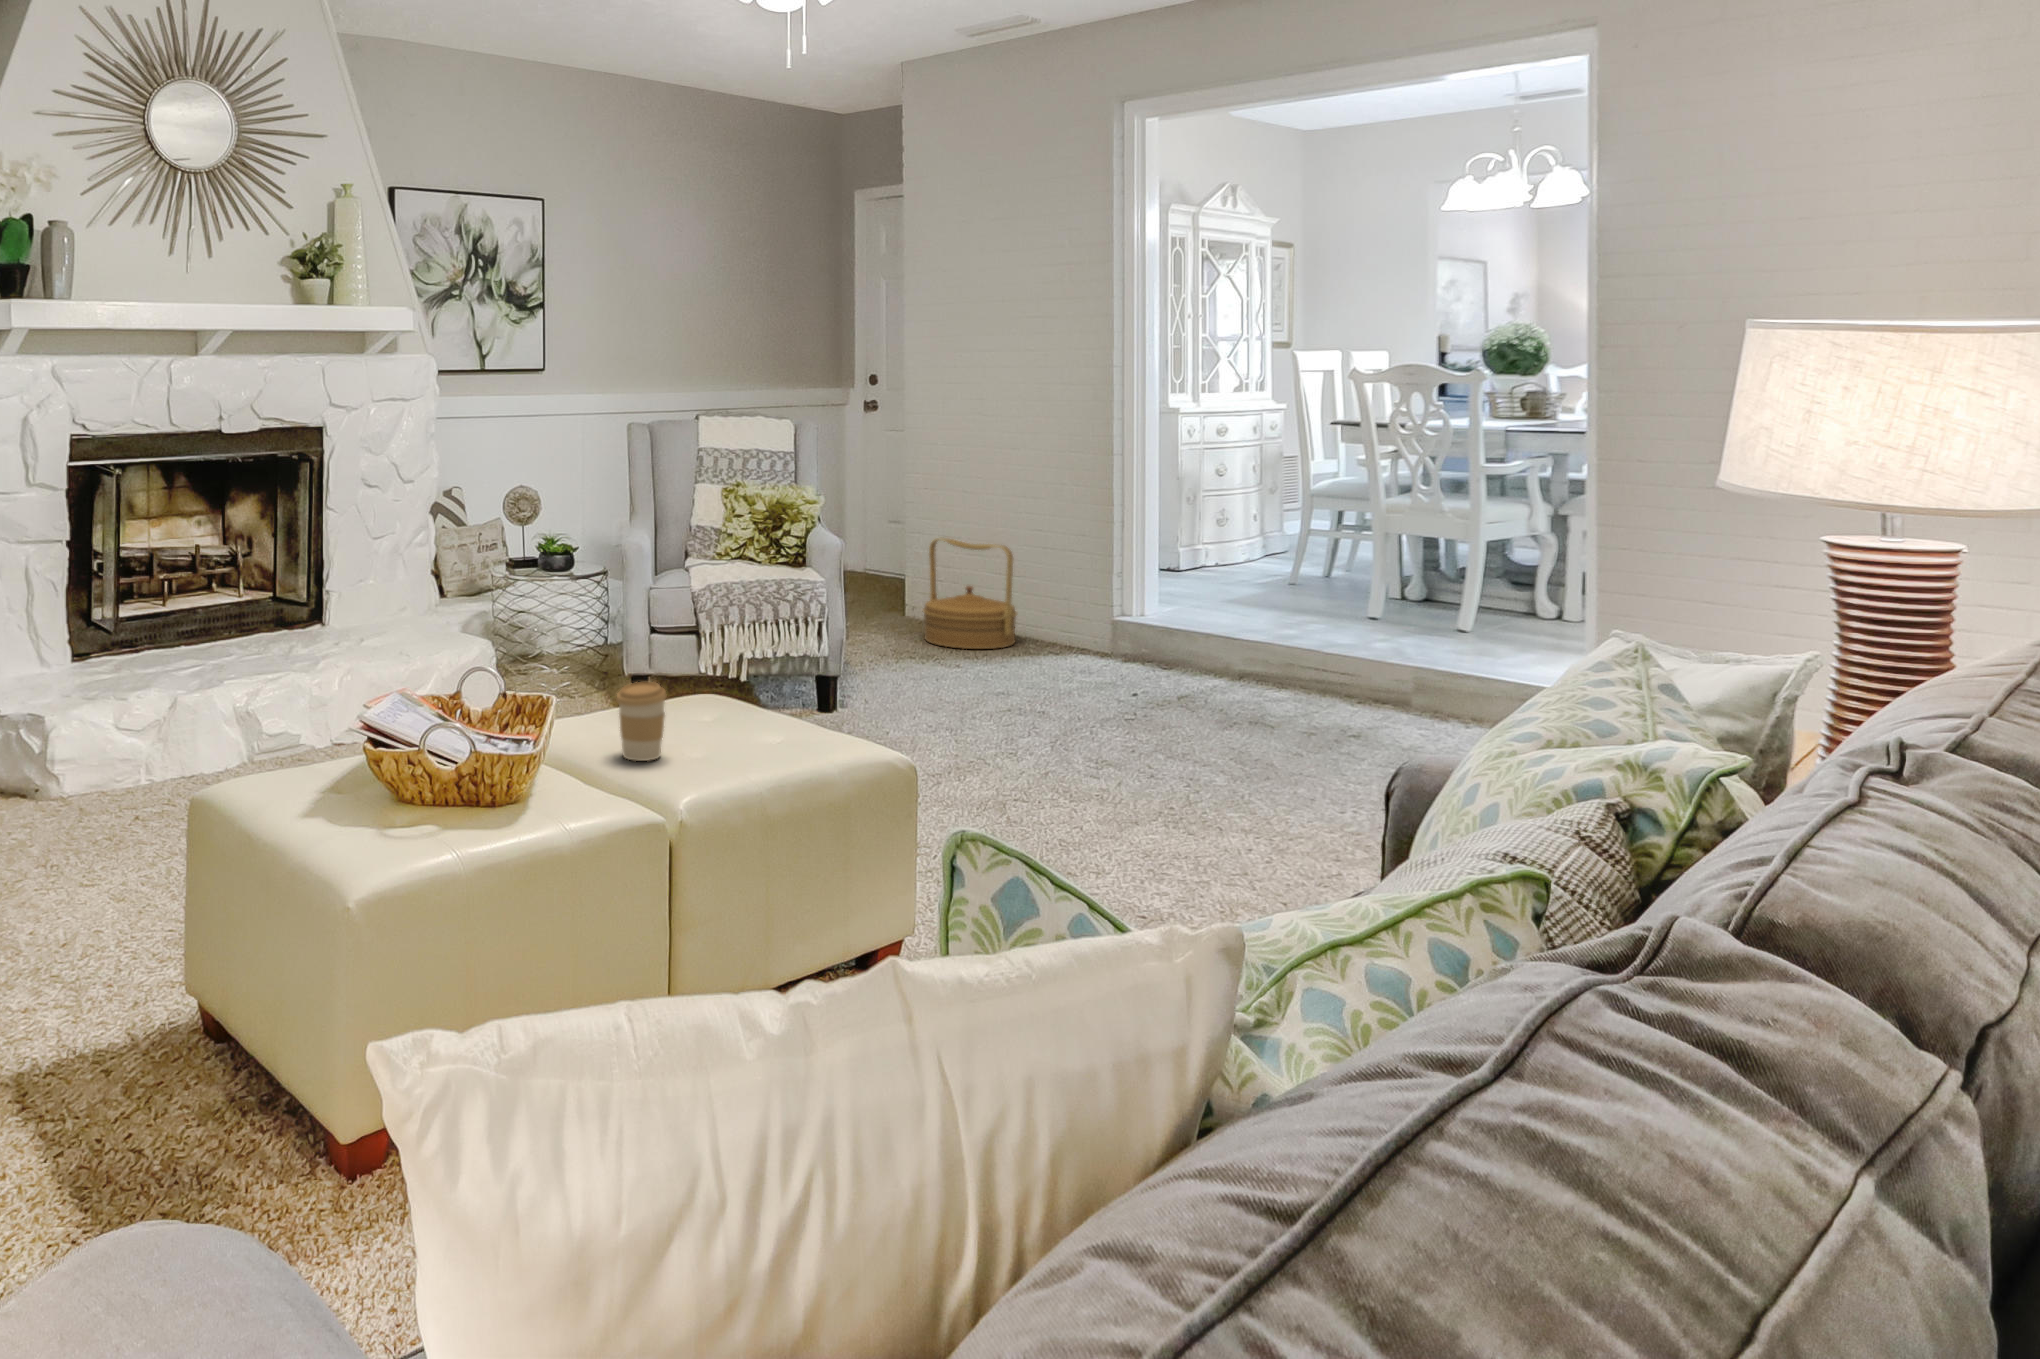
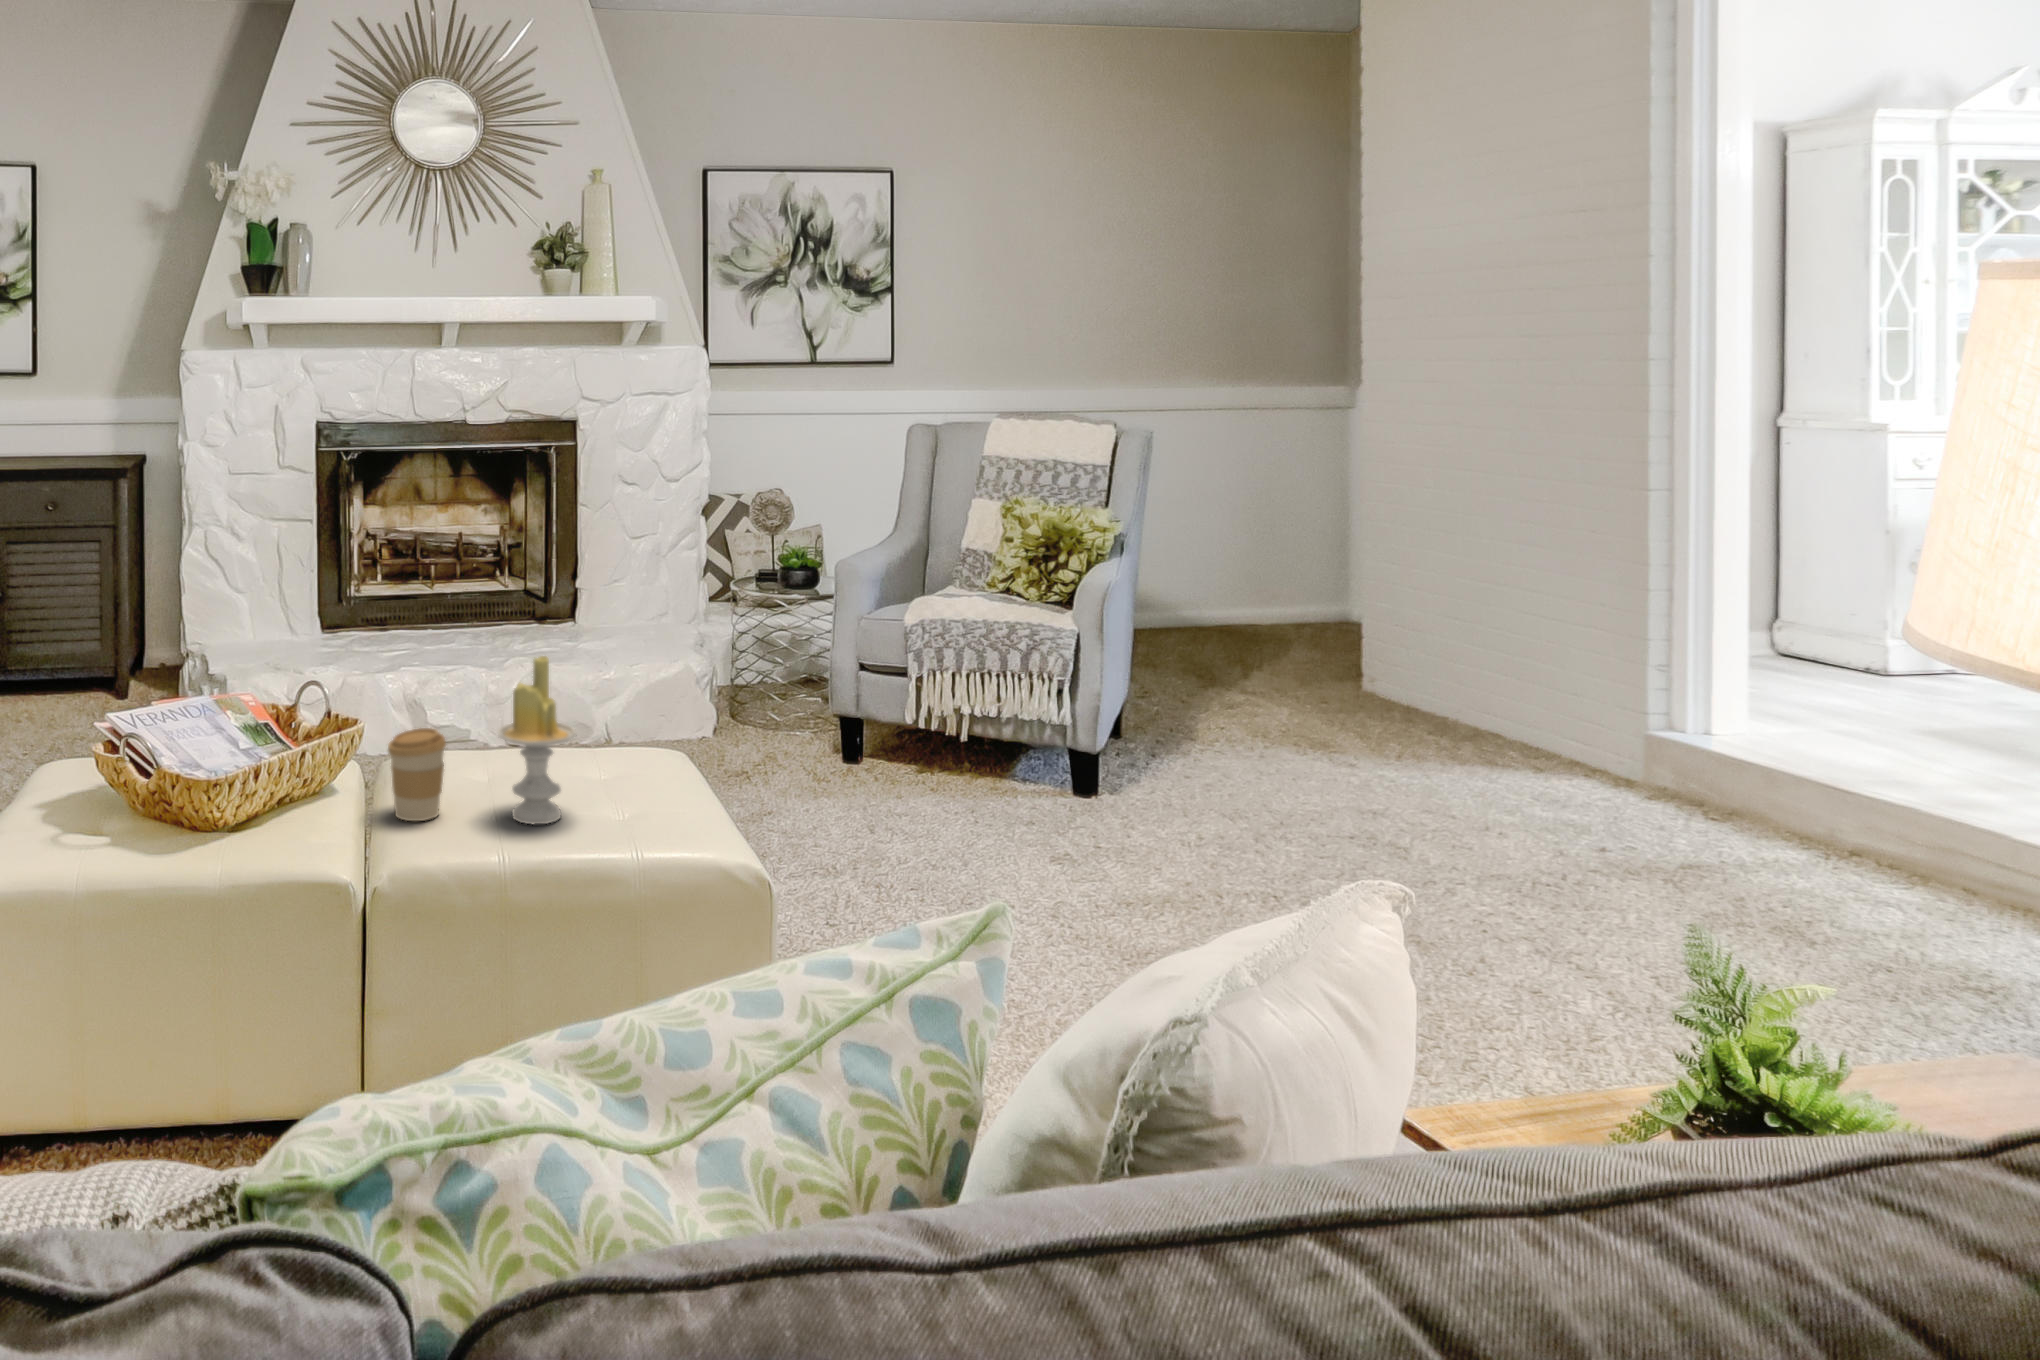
woven basket: present [923,538,1017,649] -> none [1327,587,1474,746]
candle: none [696,609,763,748] -> present [498,656,576,824]

